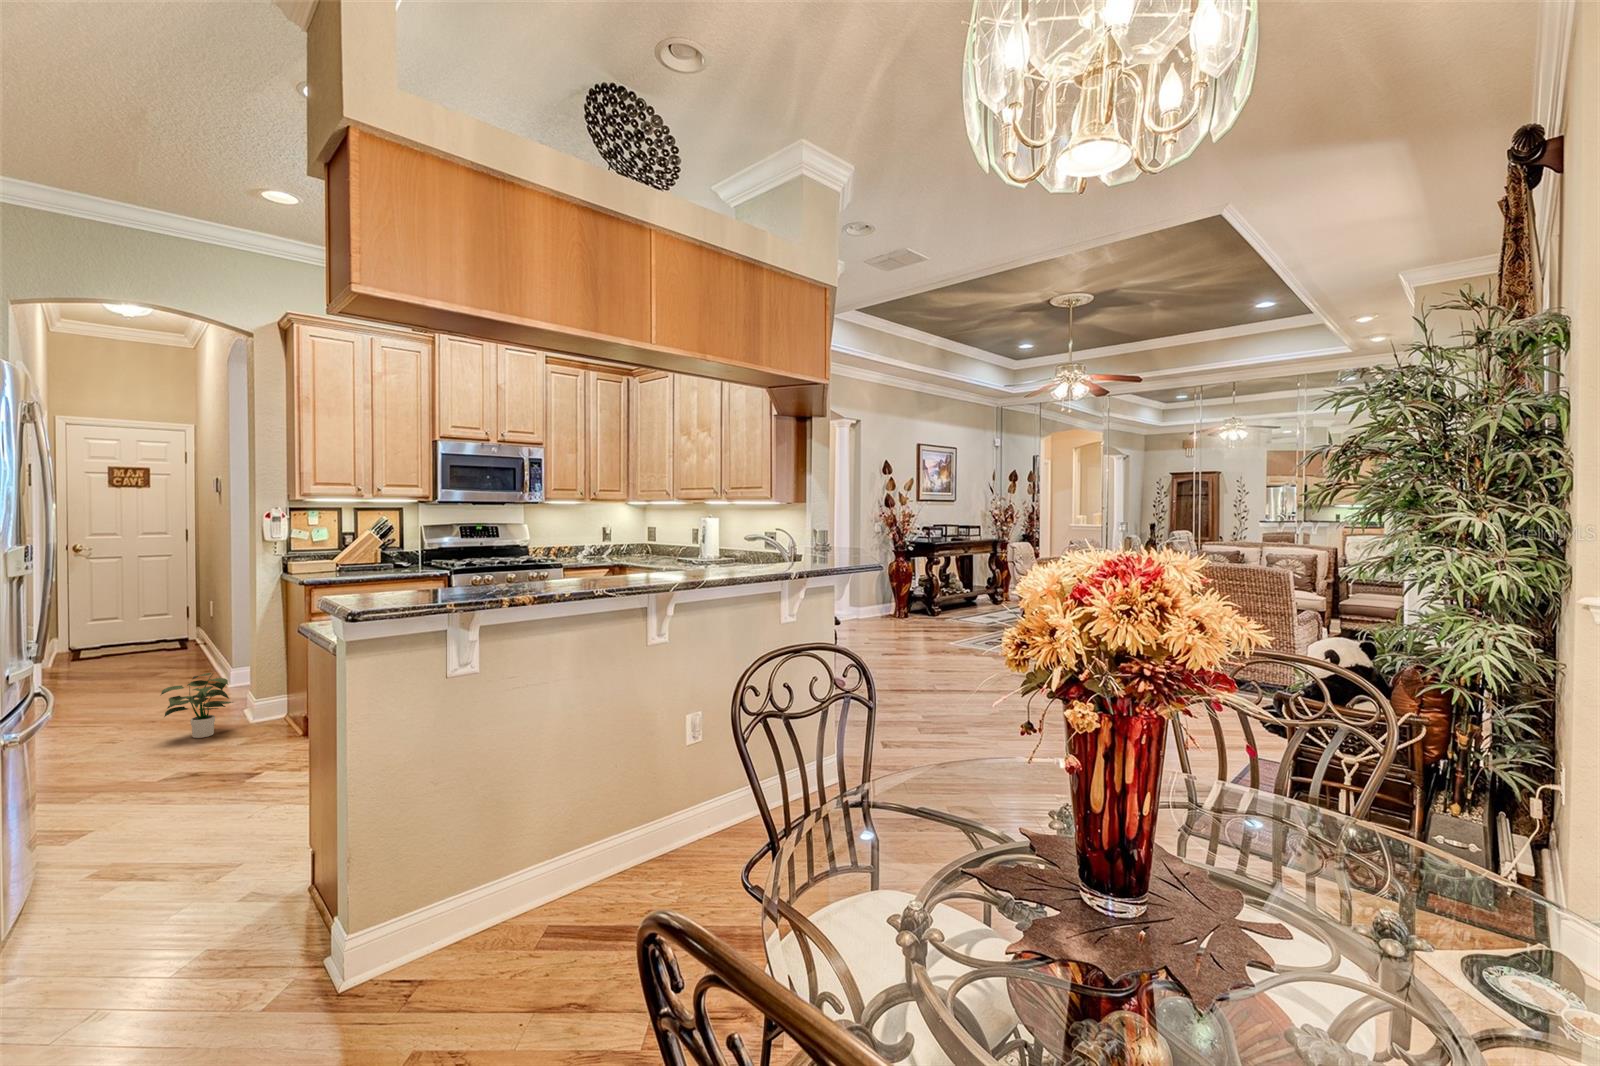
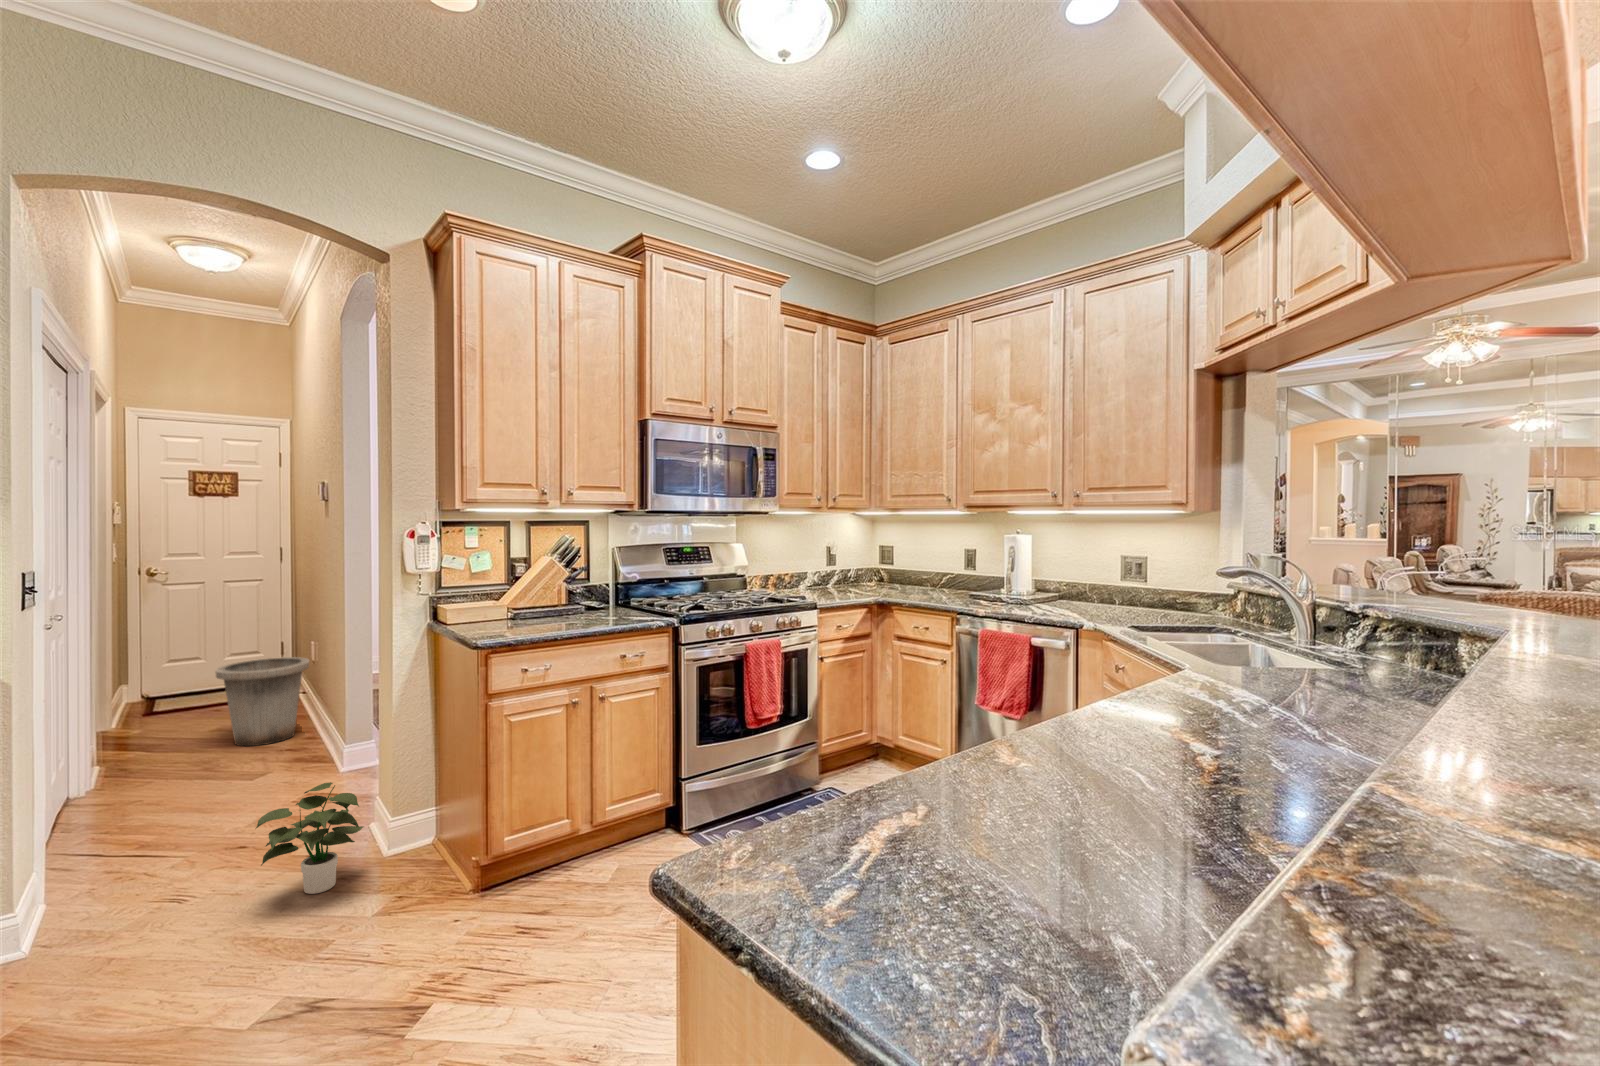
trash can: none [132,612,207,676] -> present [216,657,309,746]

